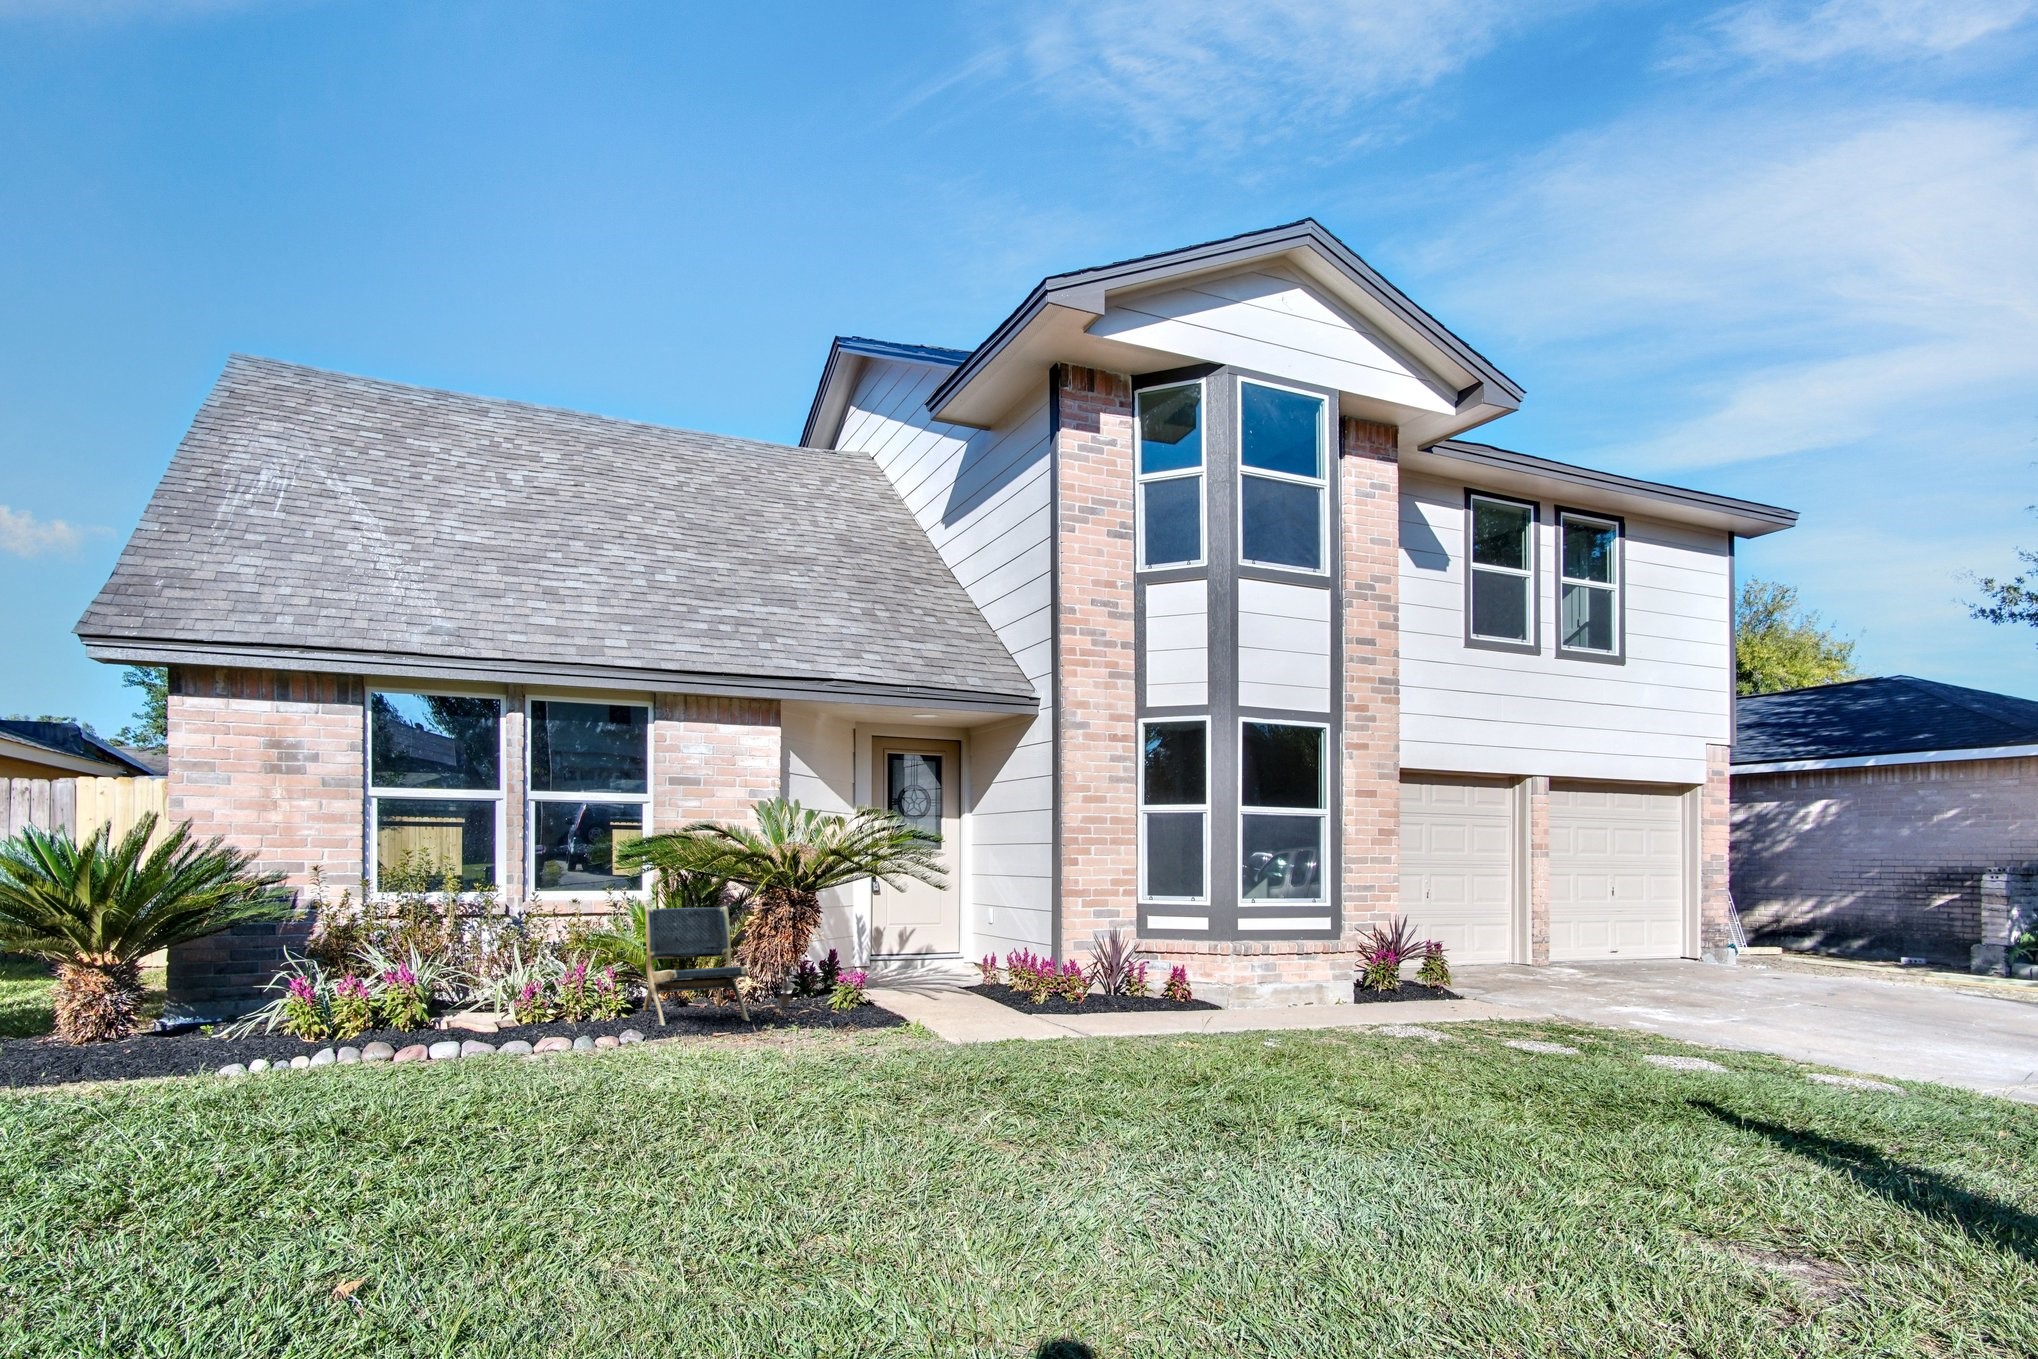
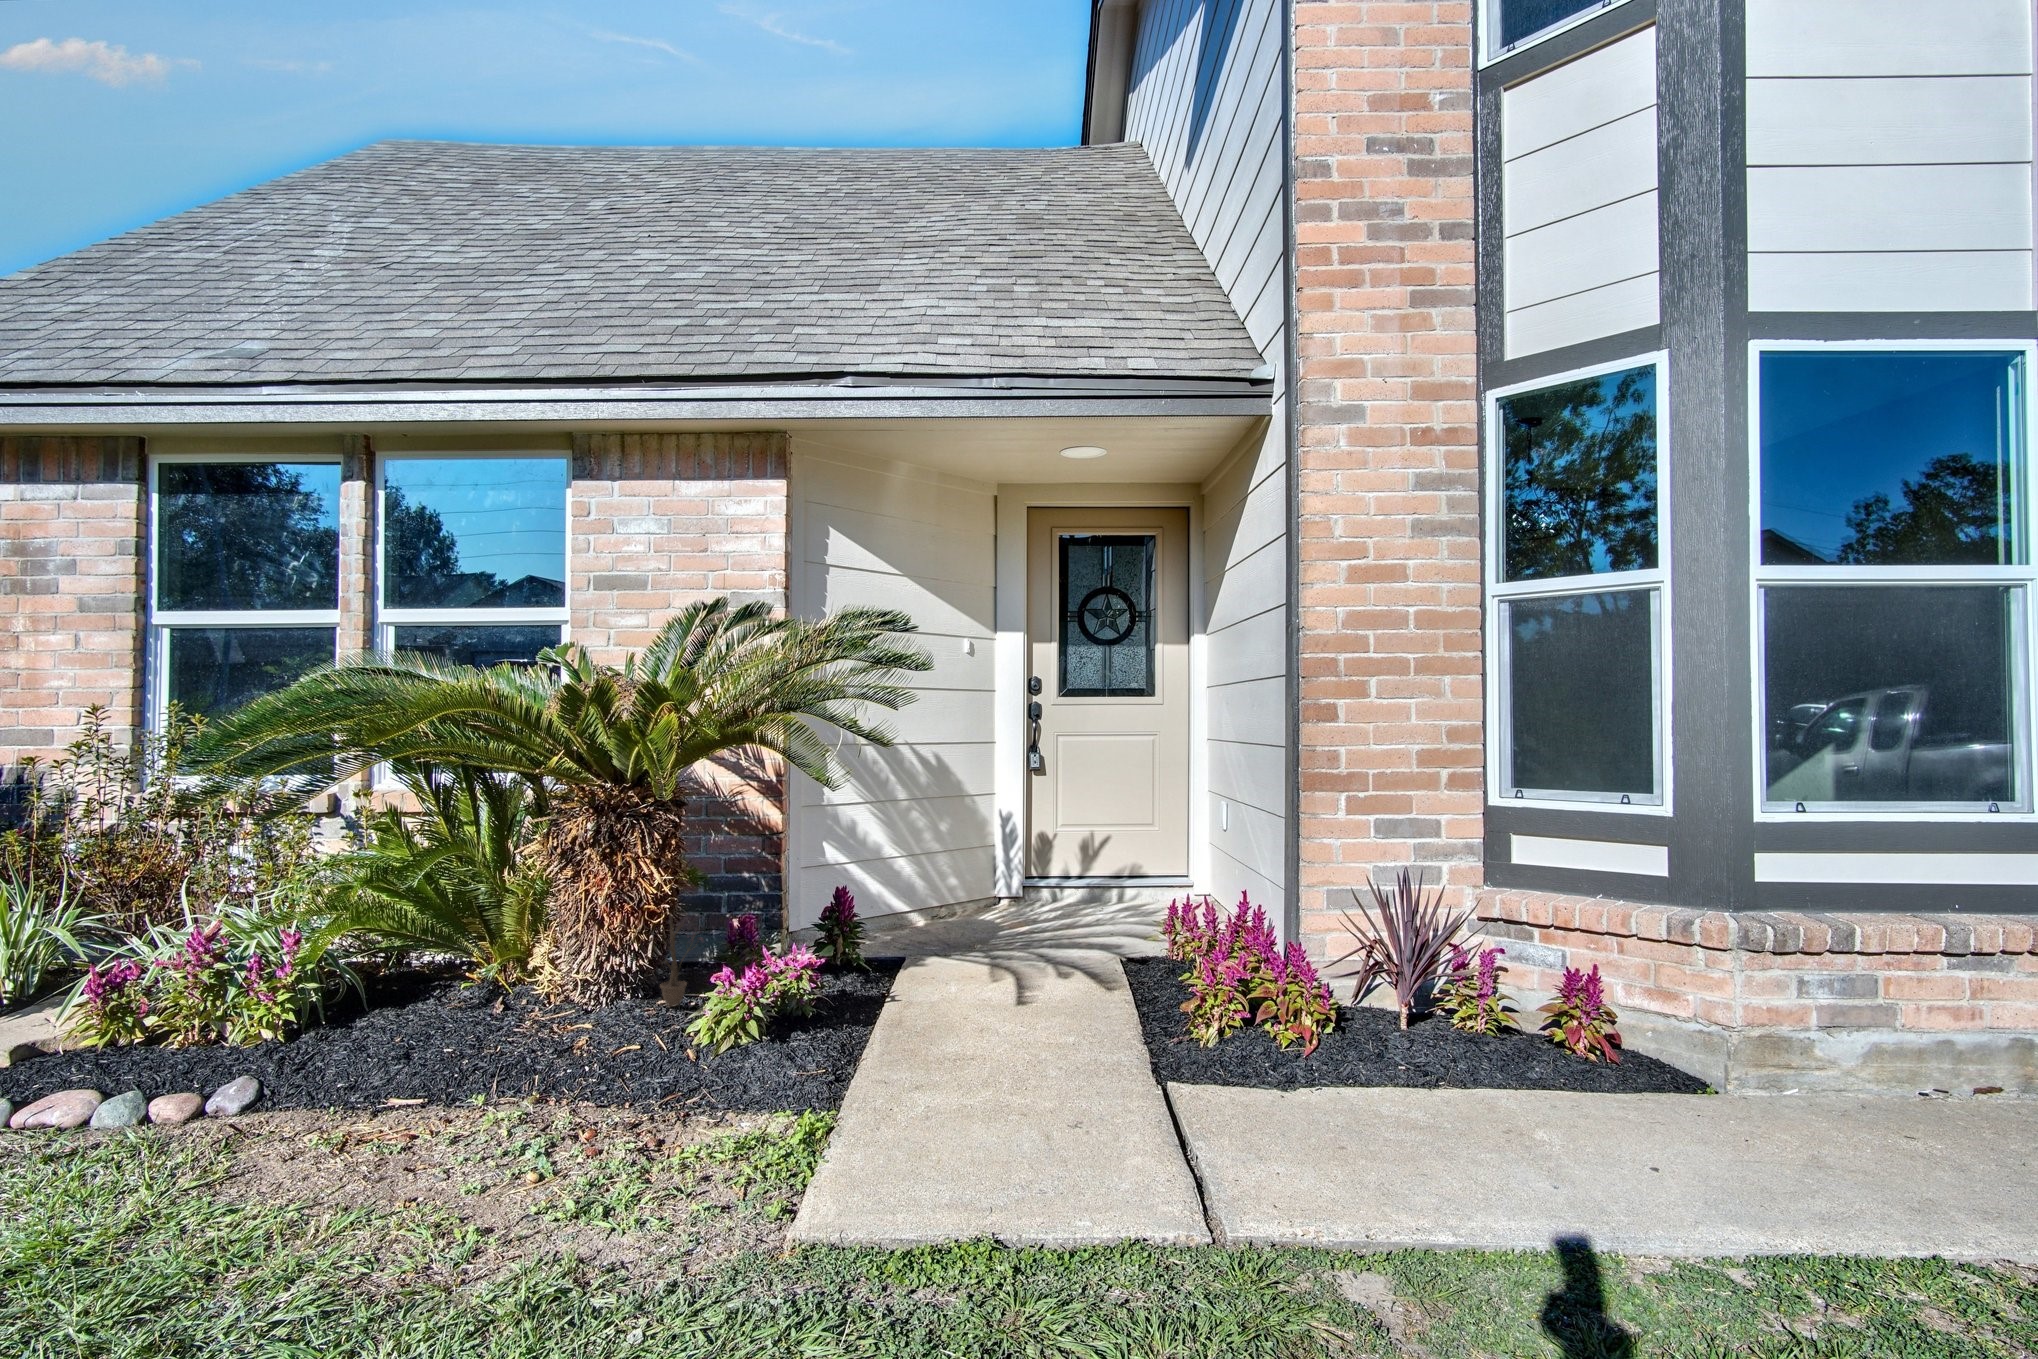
lounge chair: present [643,906,750,1026] -> none [324,800,577,1055]

